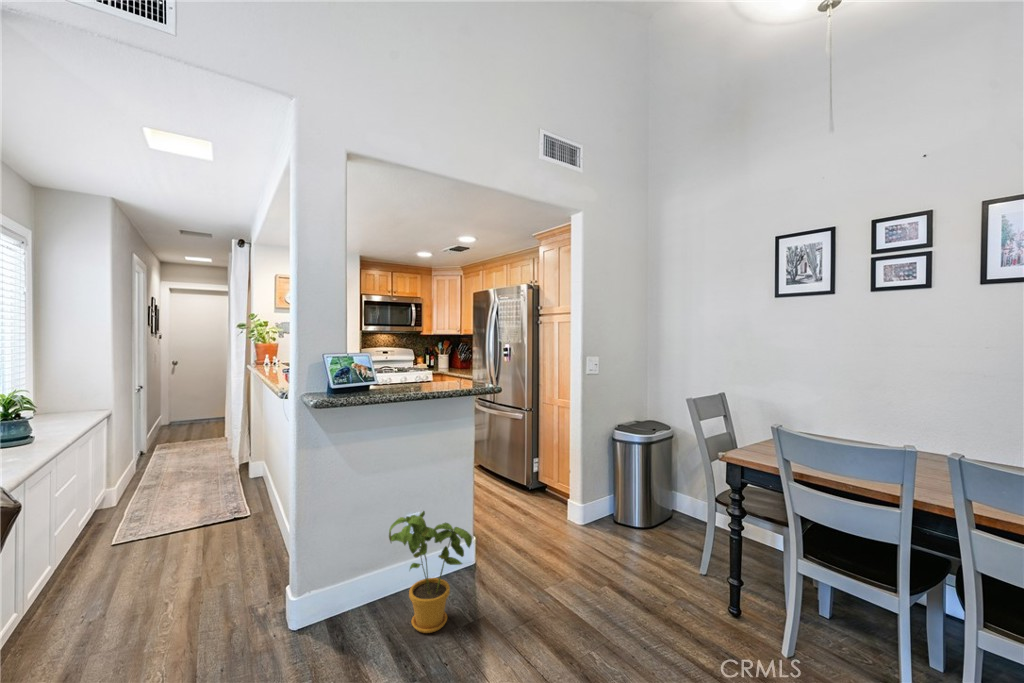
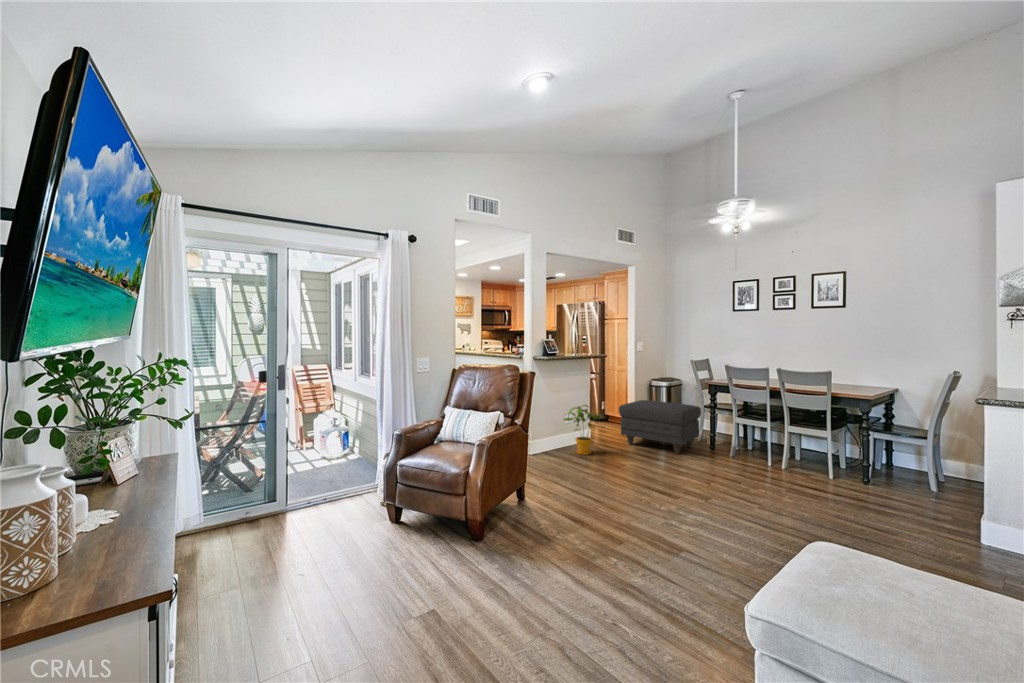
ottoman: none [529,475,709,633] -> present [619,400,701,454]

